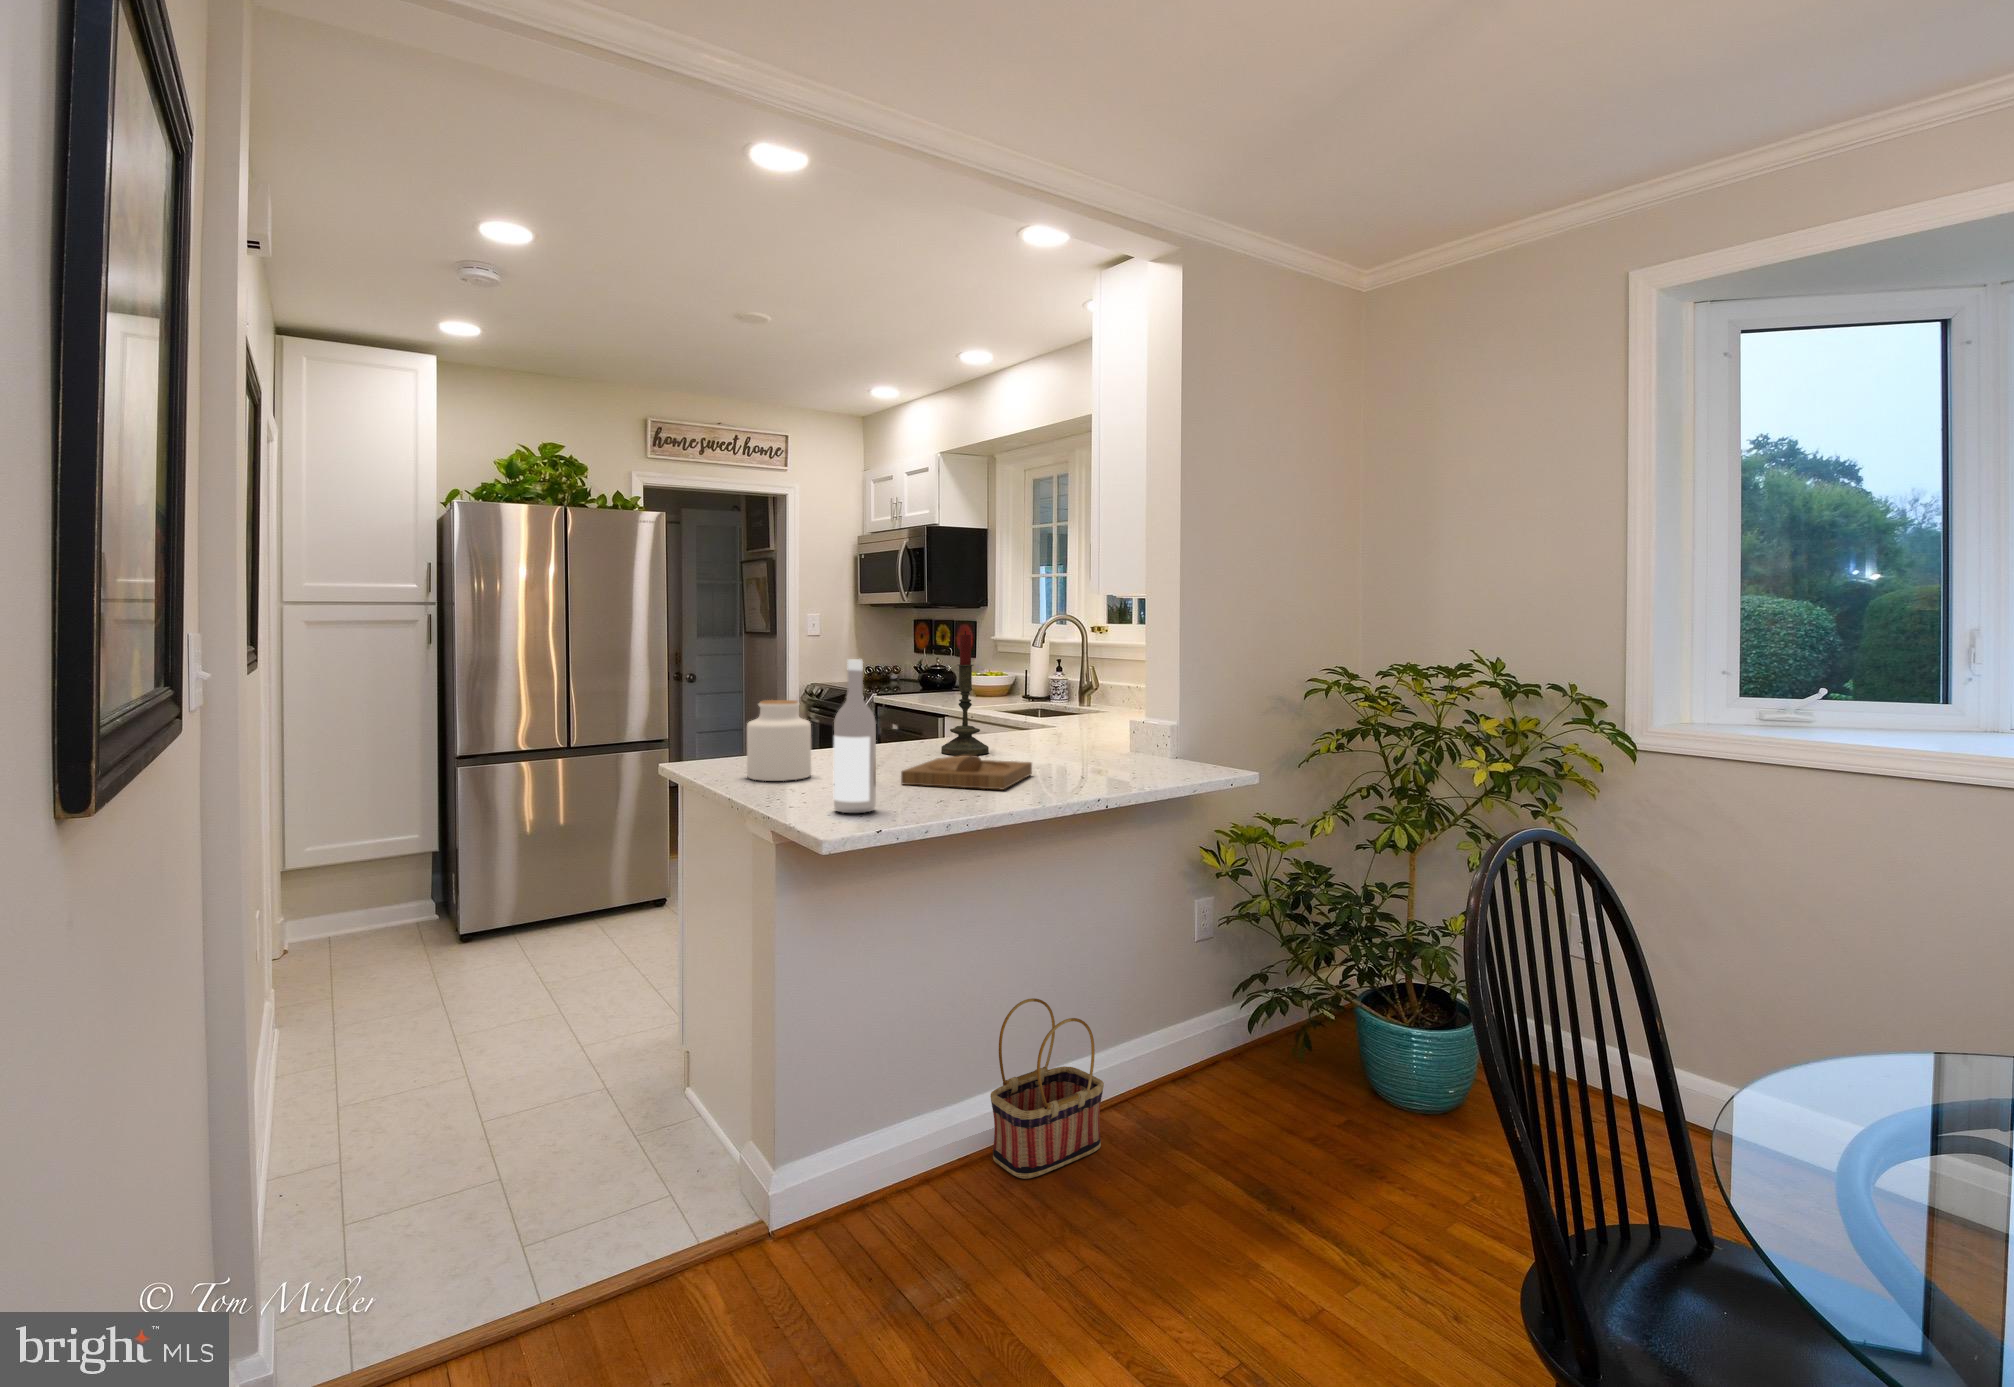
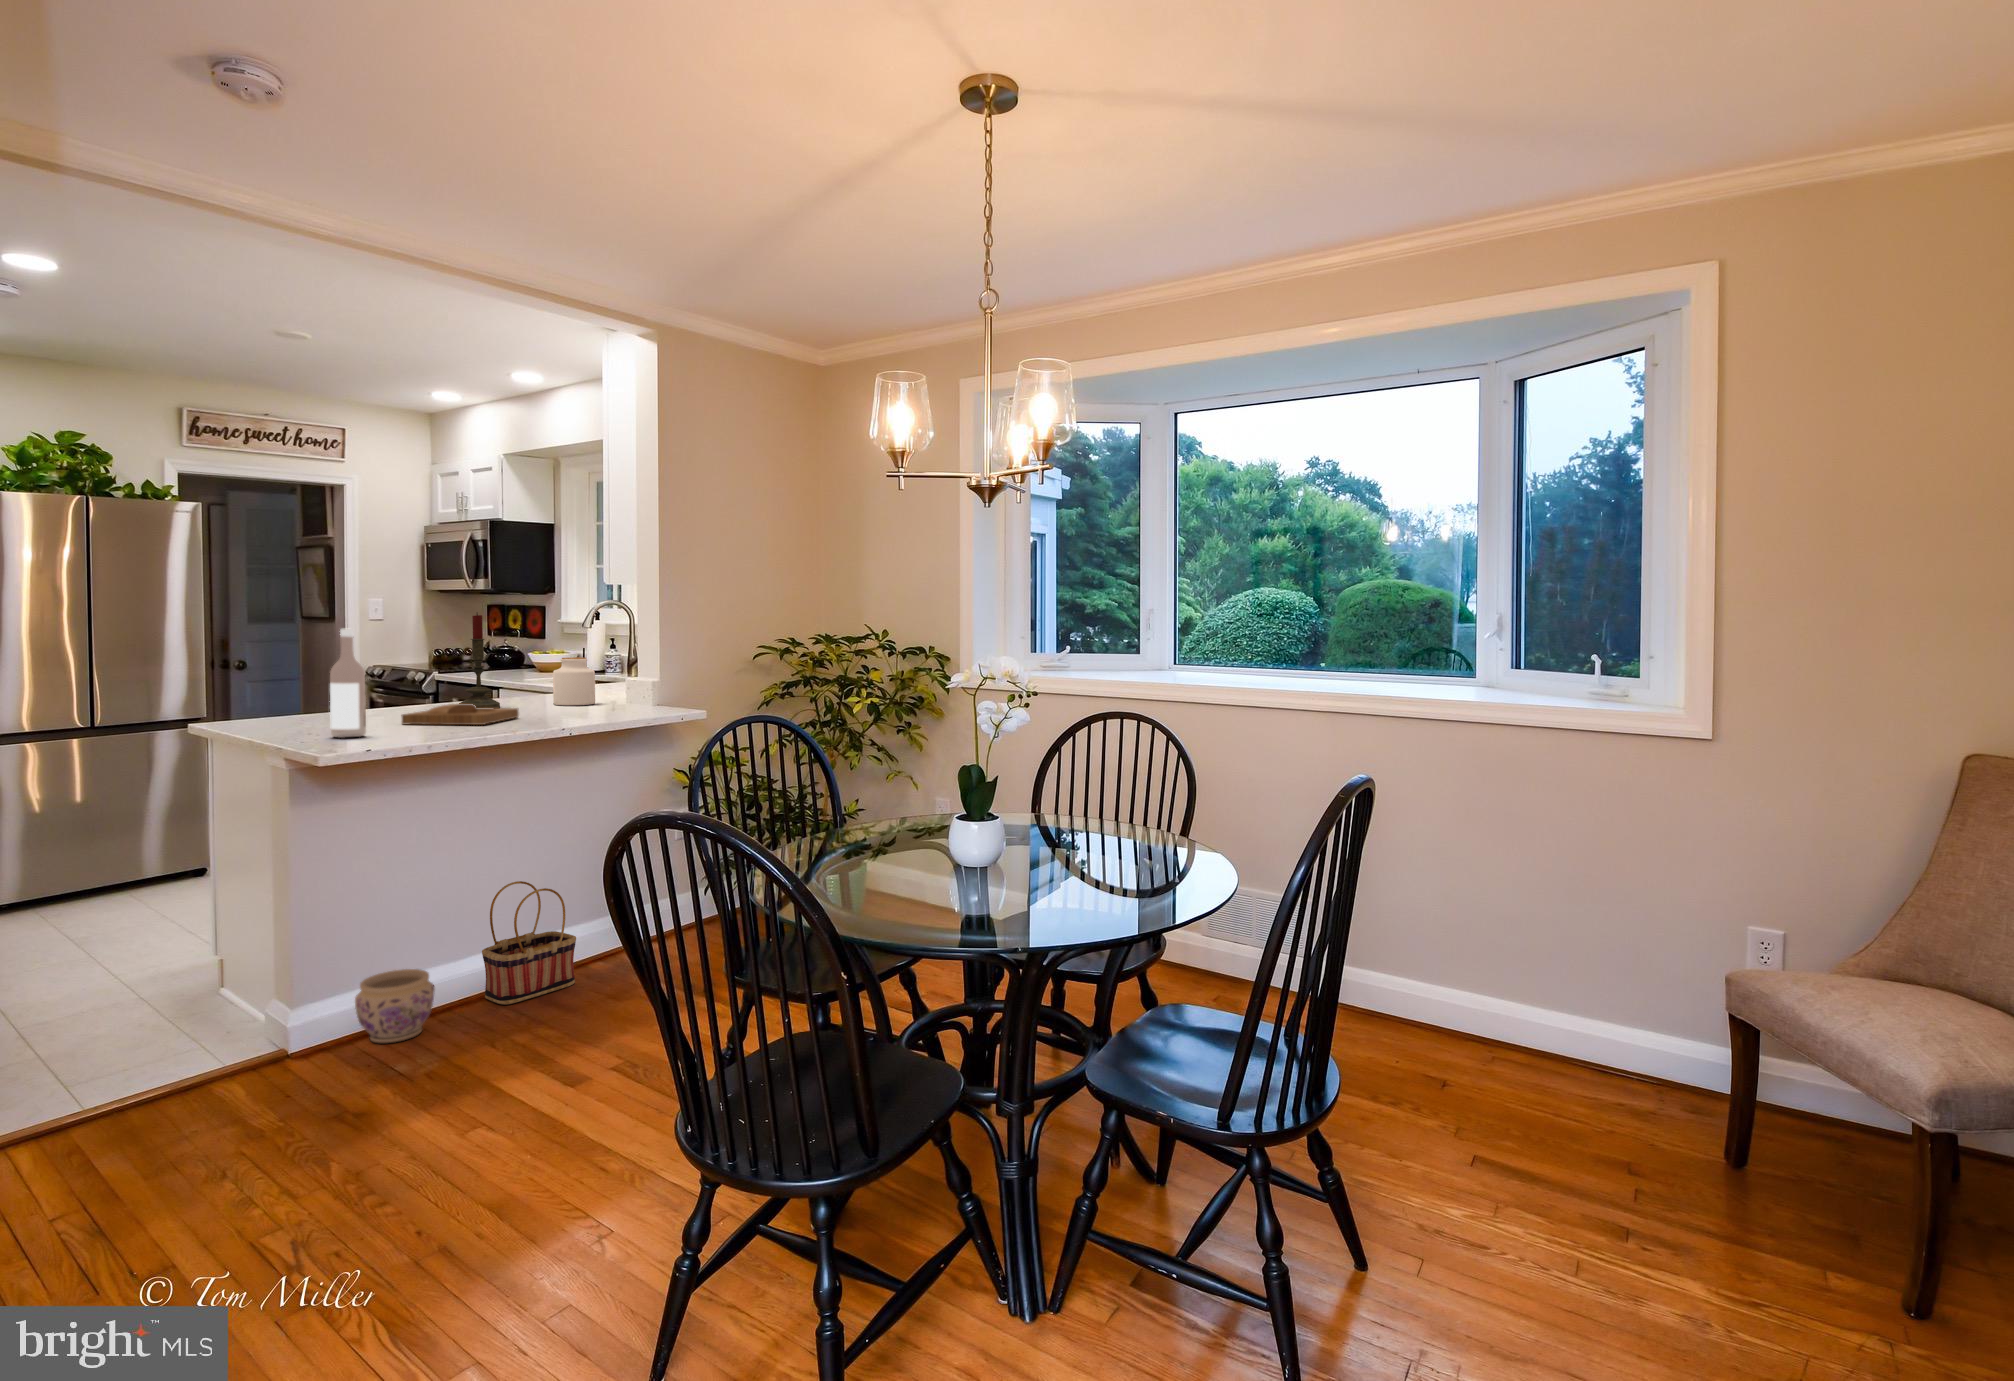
jar: present [747,700,811,781] -> present [553,657,595,705]
planter: none [850,1123,946,1239] -> present [355,969,435,1044]

